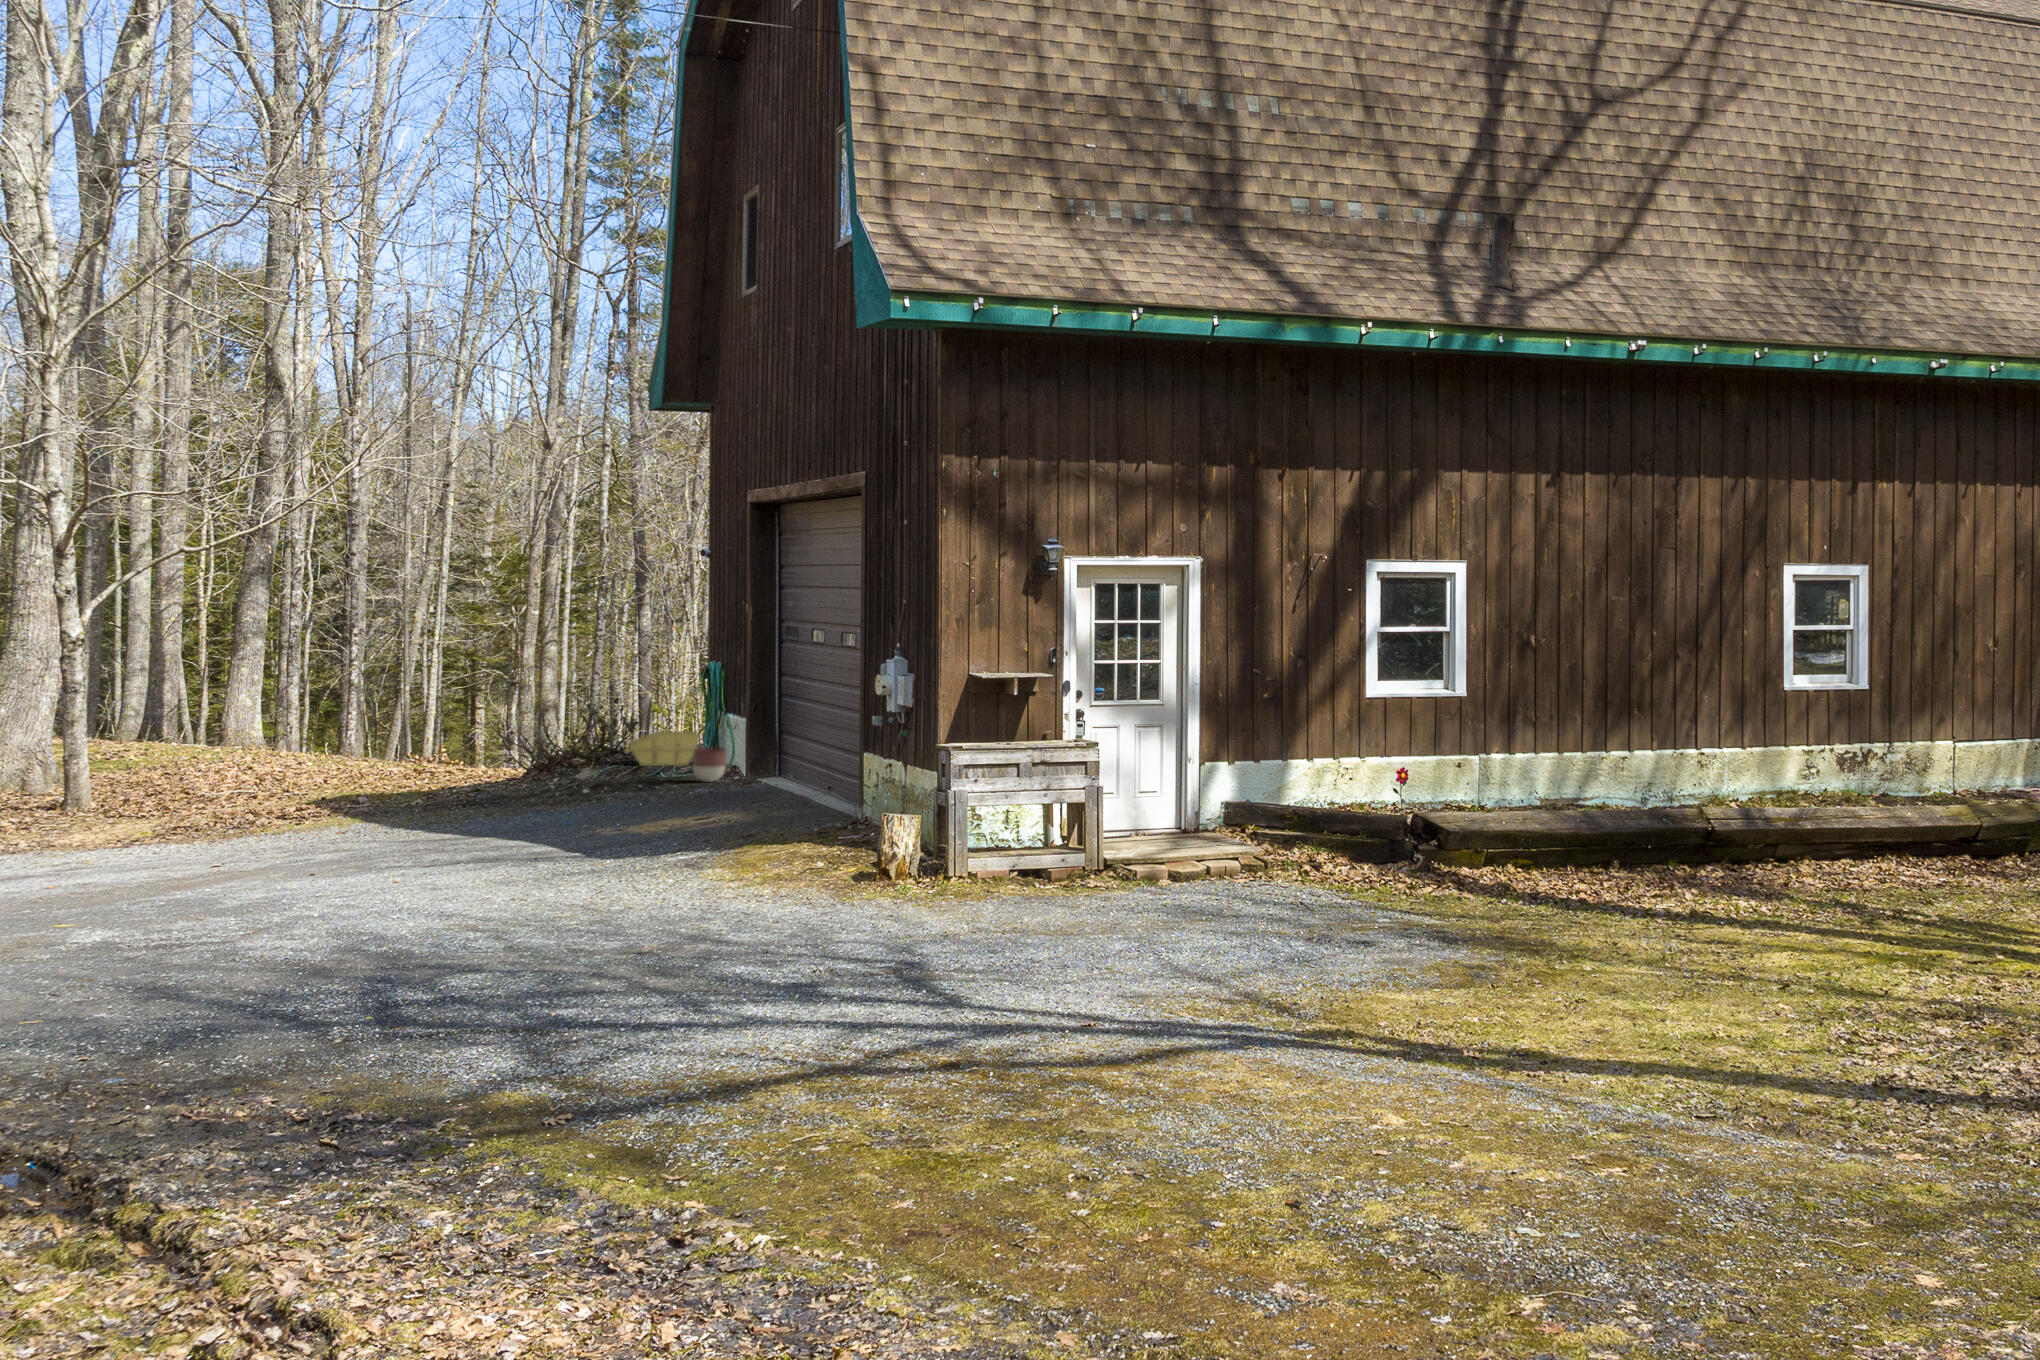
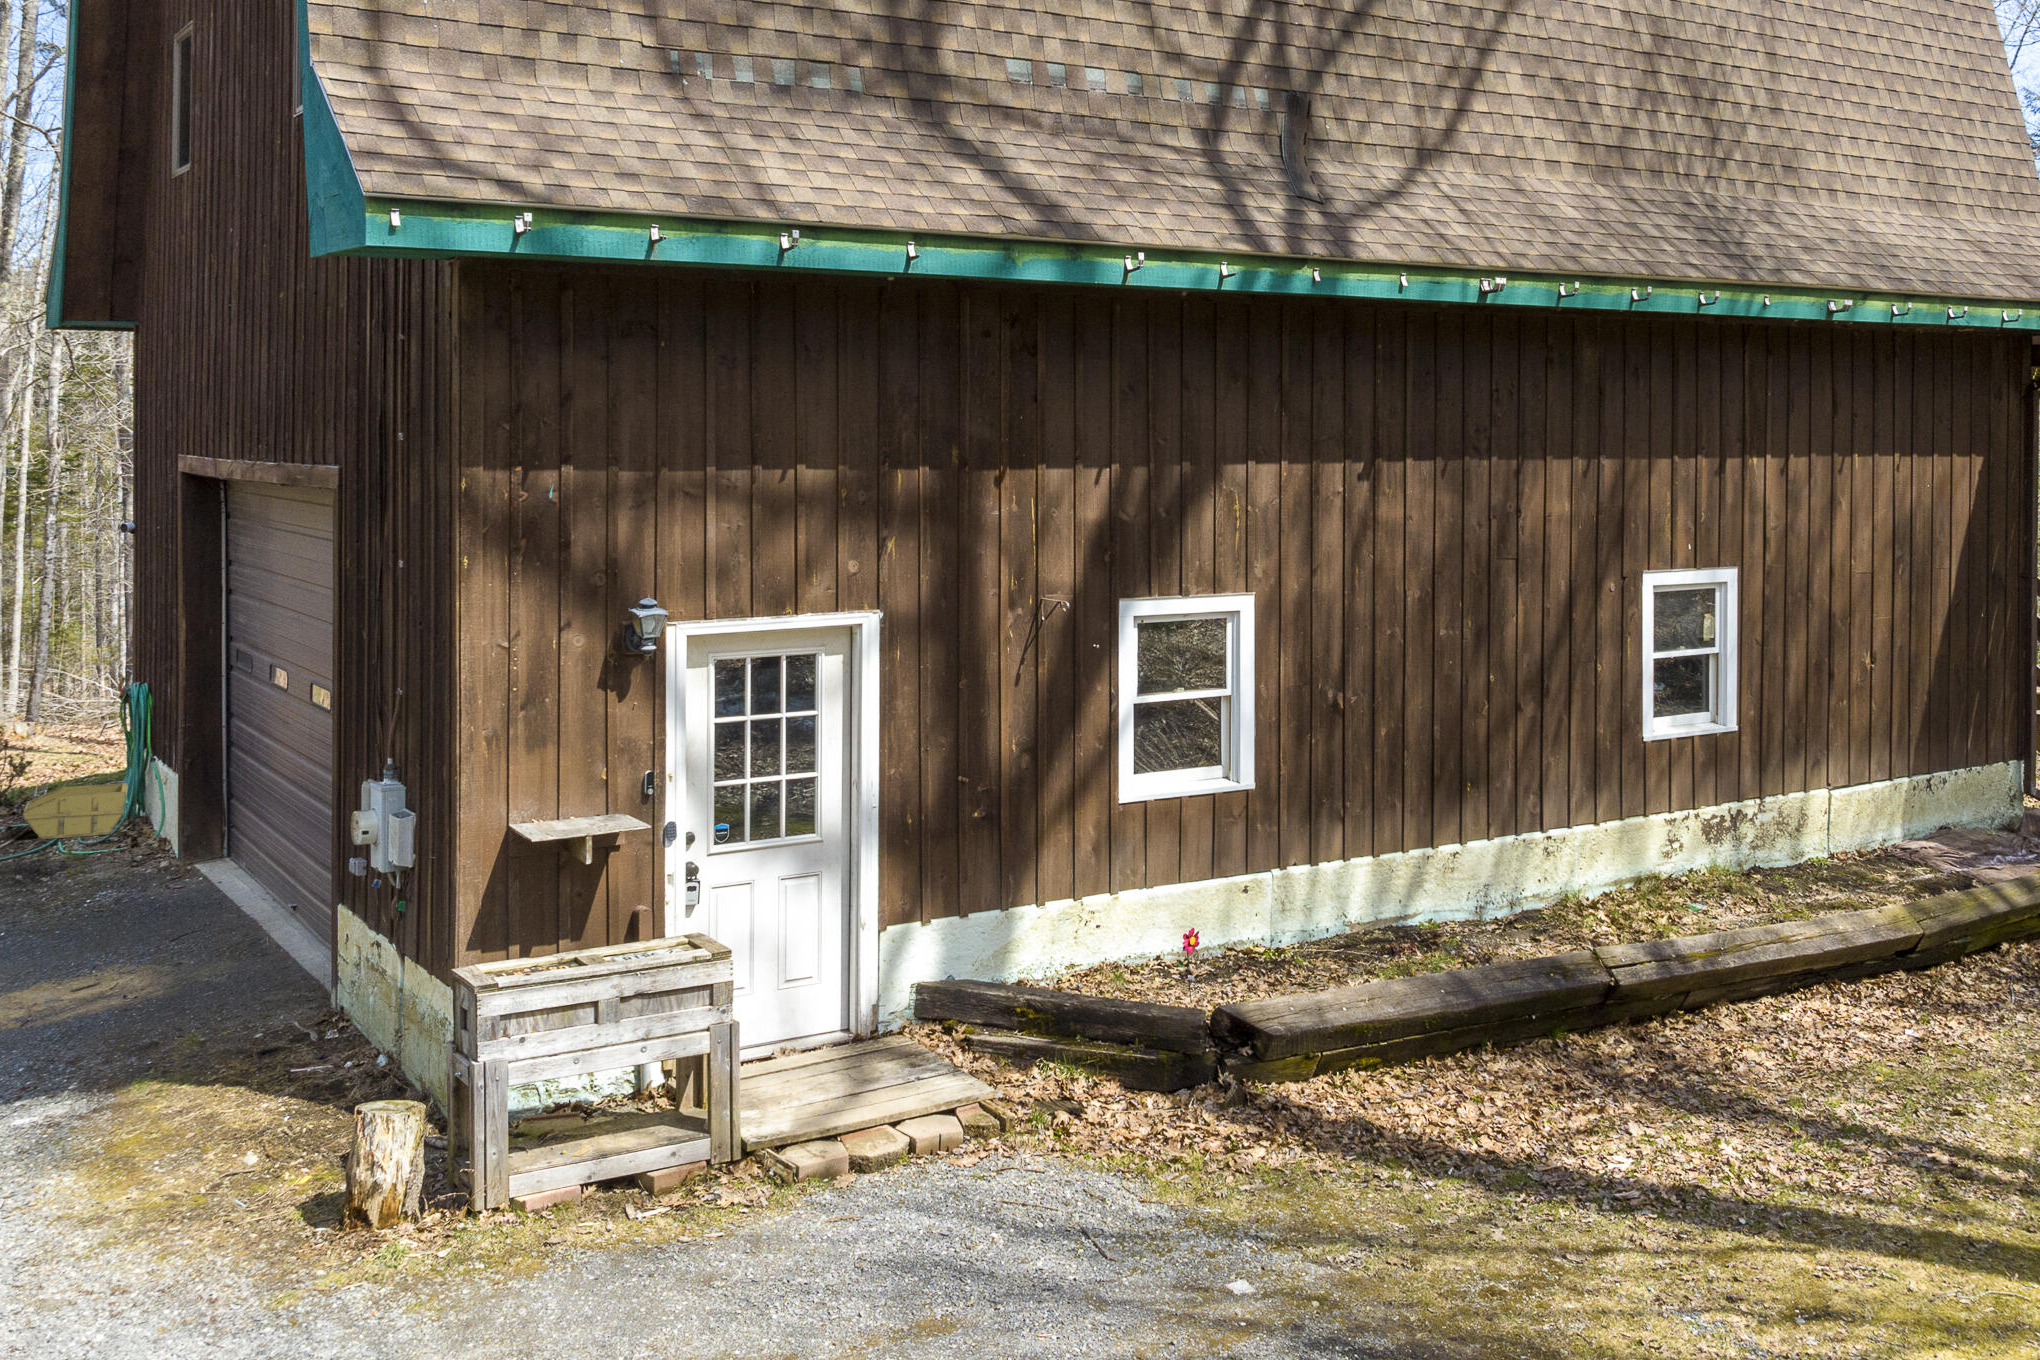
planter: present [693,748,726,782] -> none [106,828,156,878]

